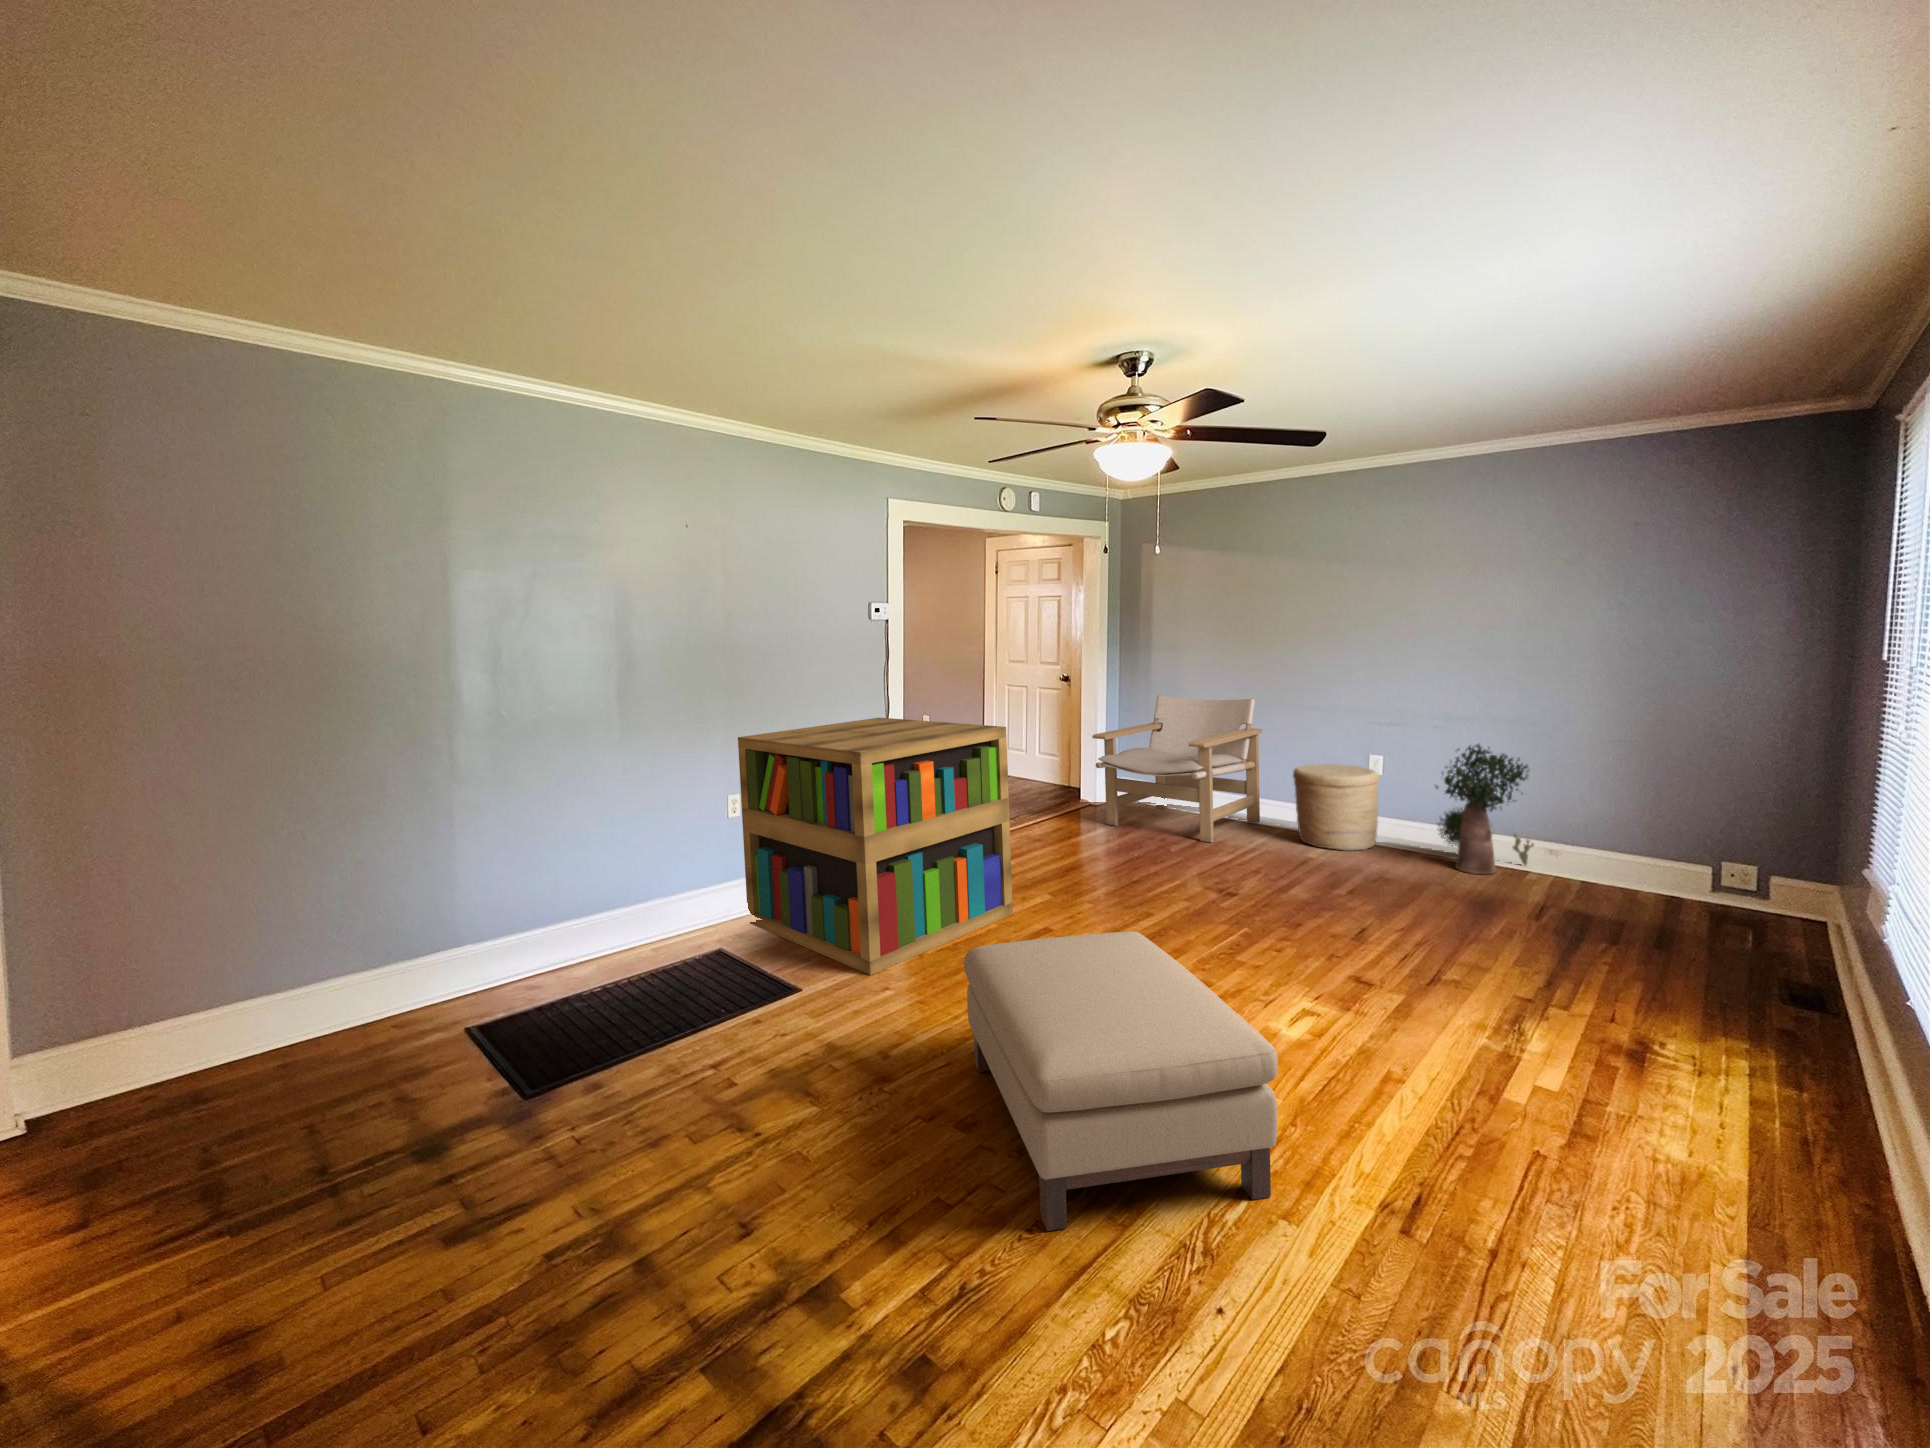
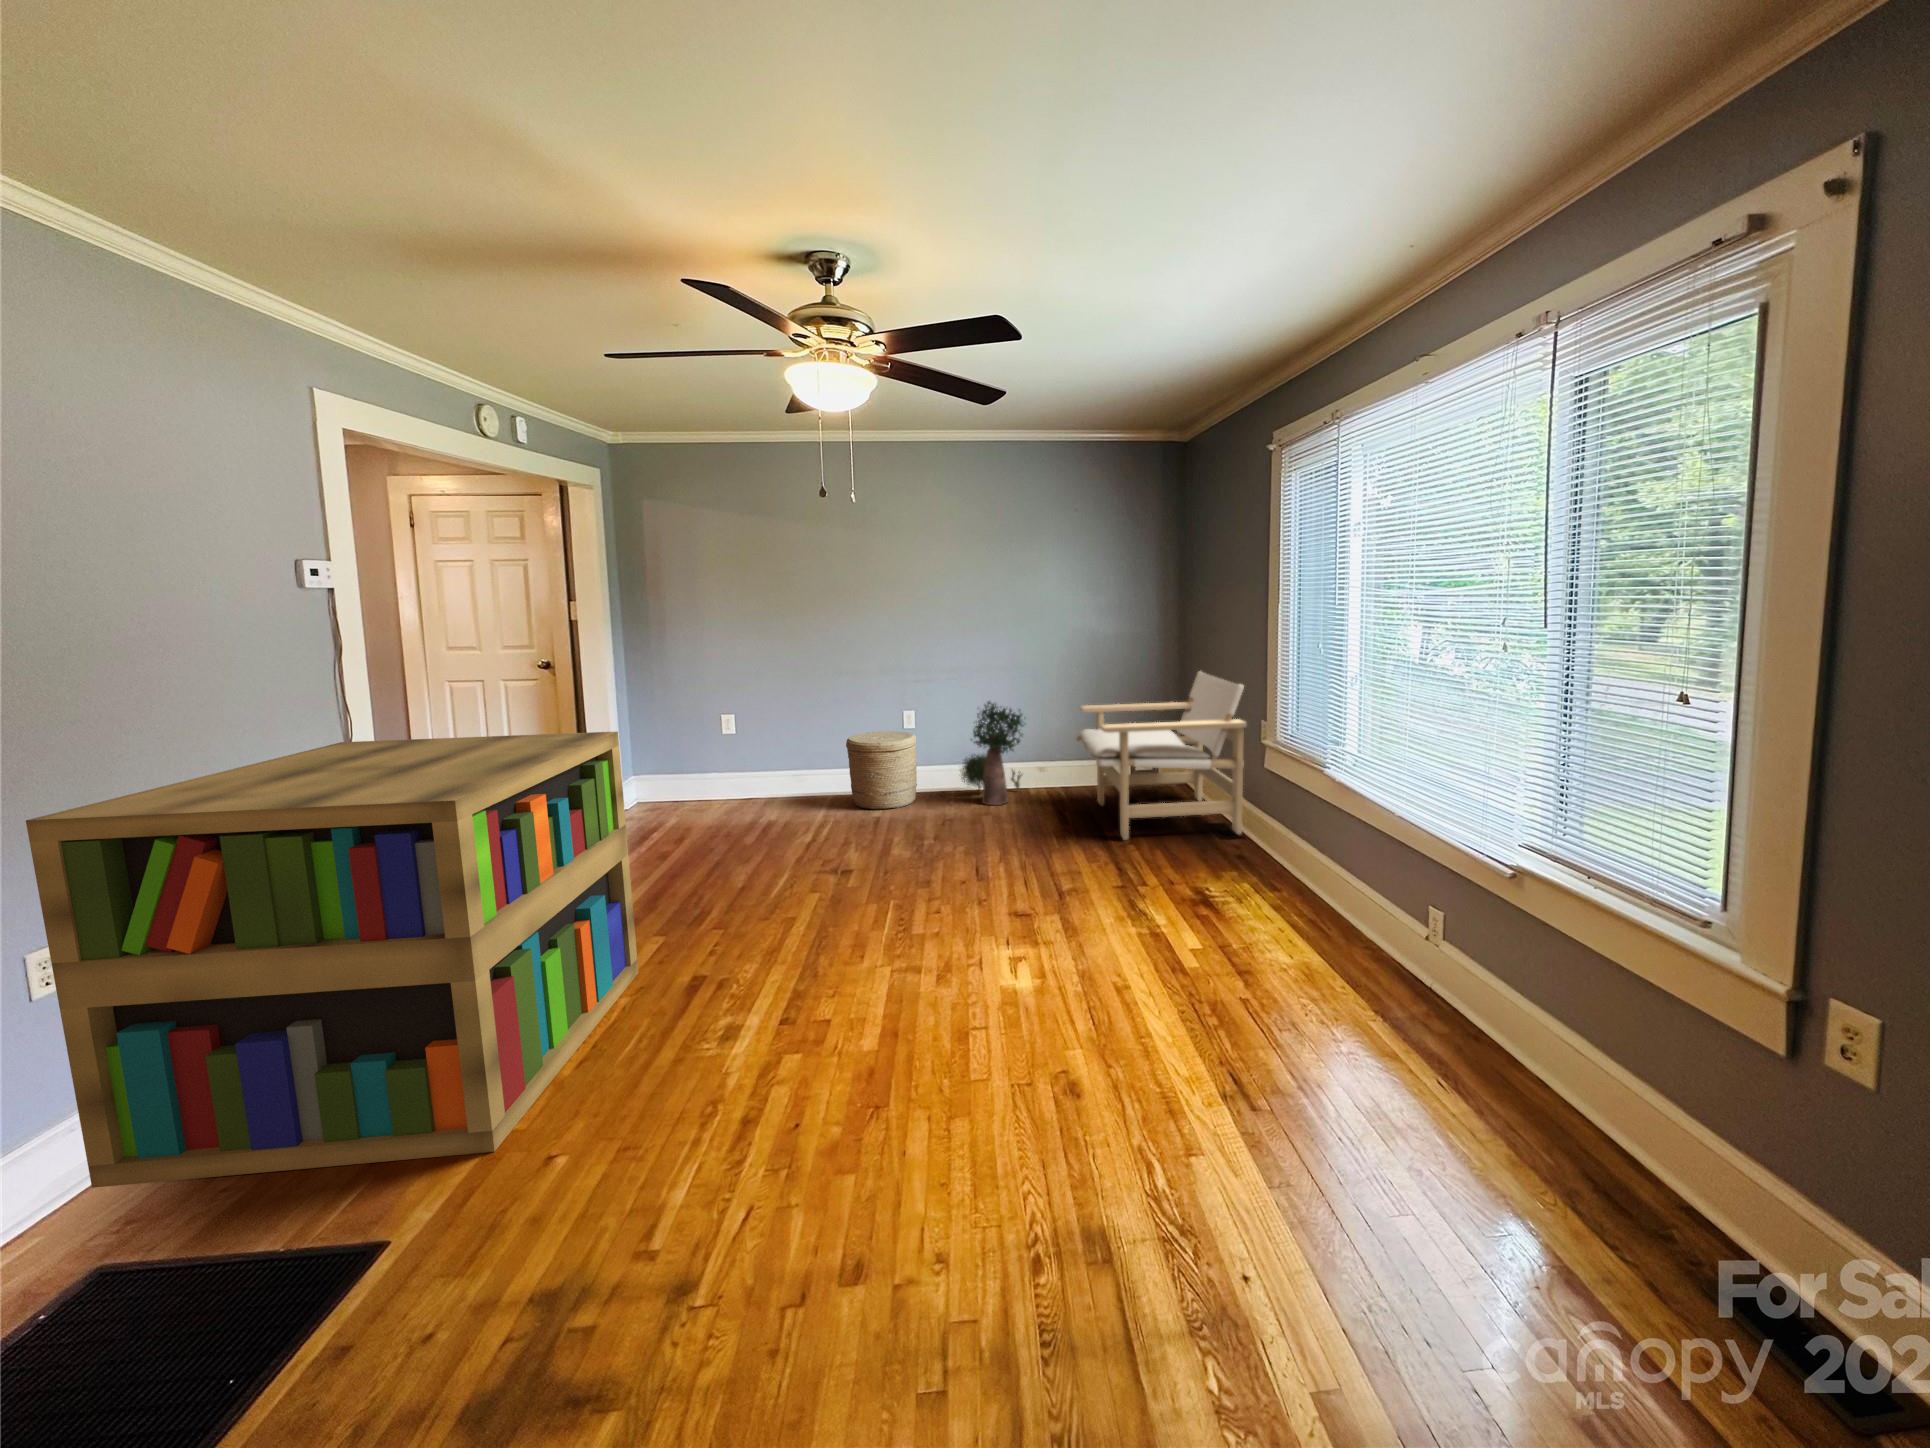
lounge chair: present [1092,695,1262,843] -> present [1076,671,1247,840]
ottoman: present [964,931,1278,1231] -> none [767,939,1169,1329]

